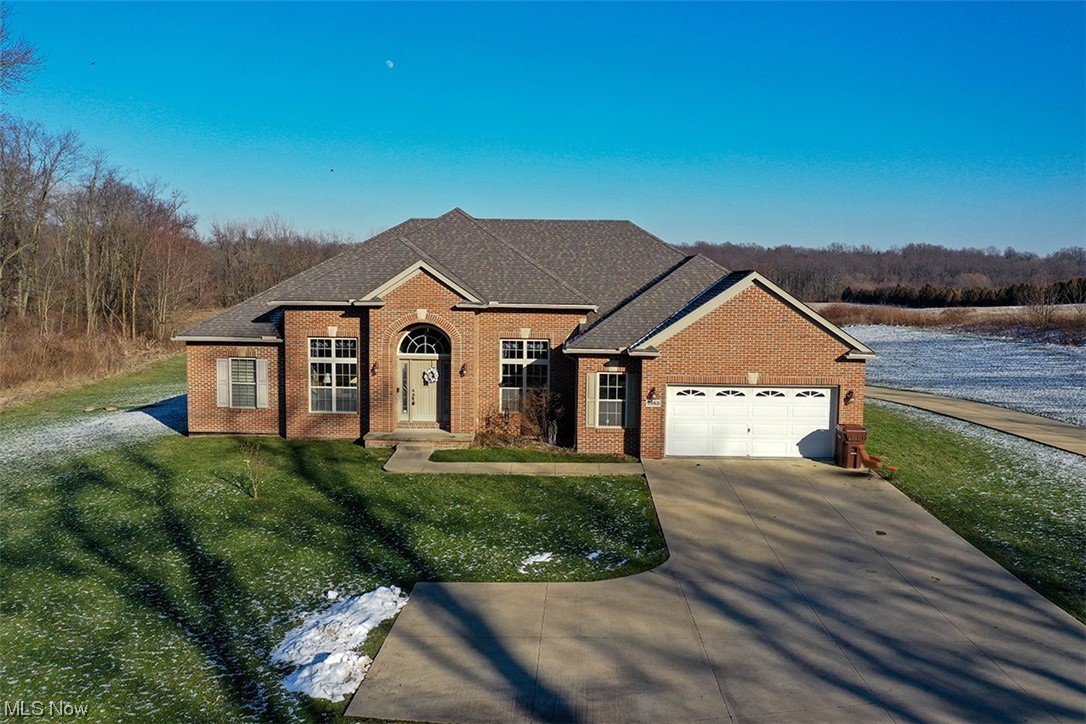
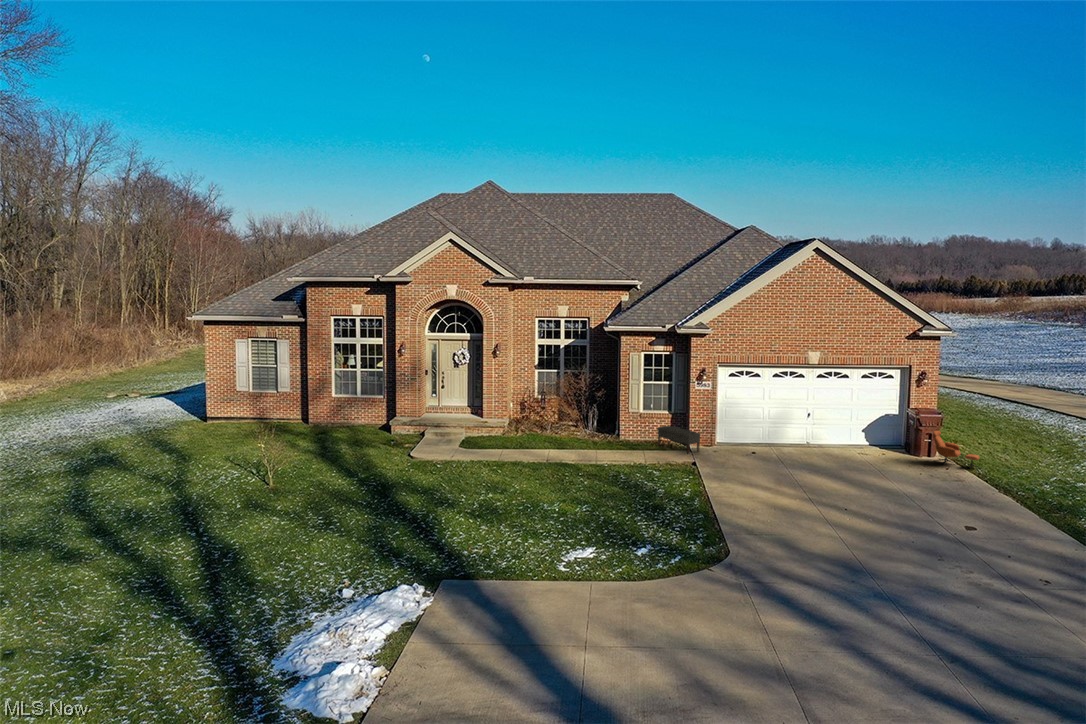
bench: none [613,440,652,467] -> present [657,426,700,454]

